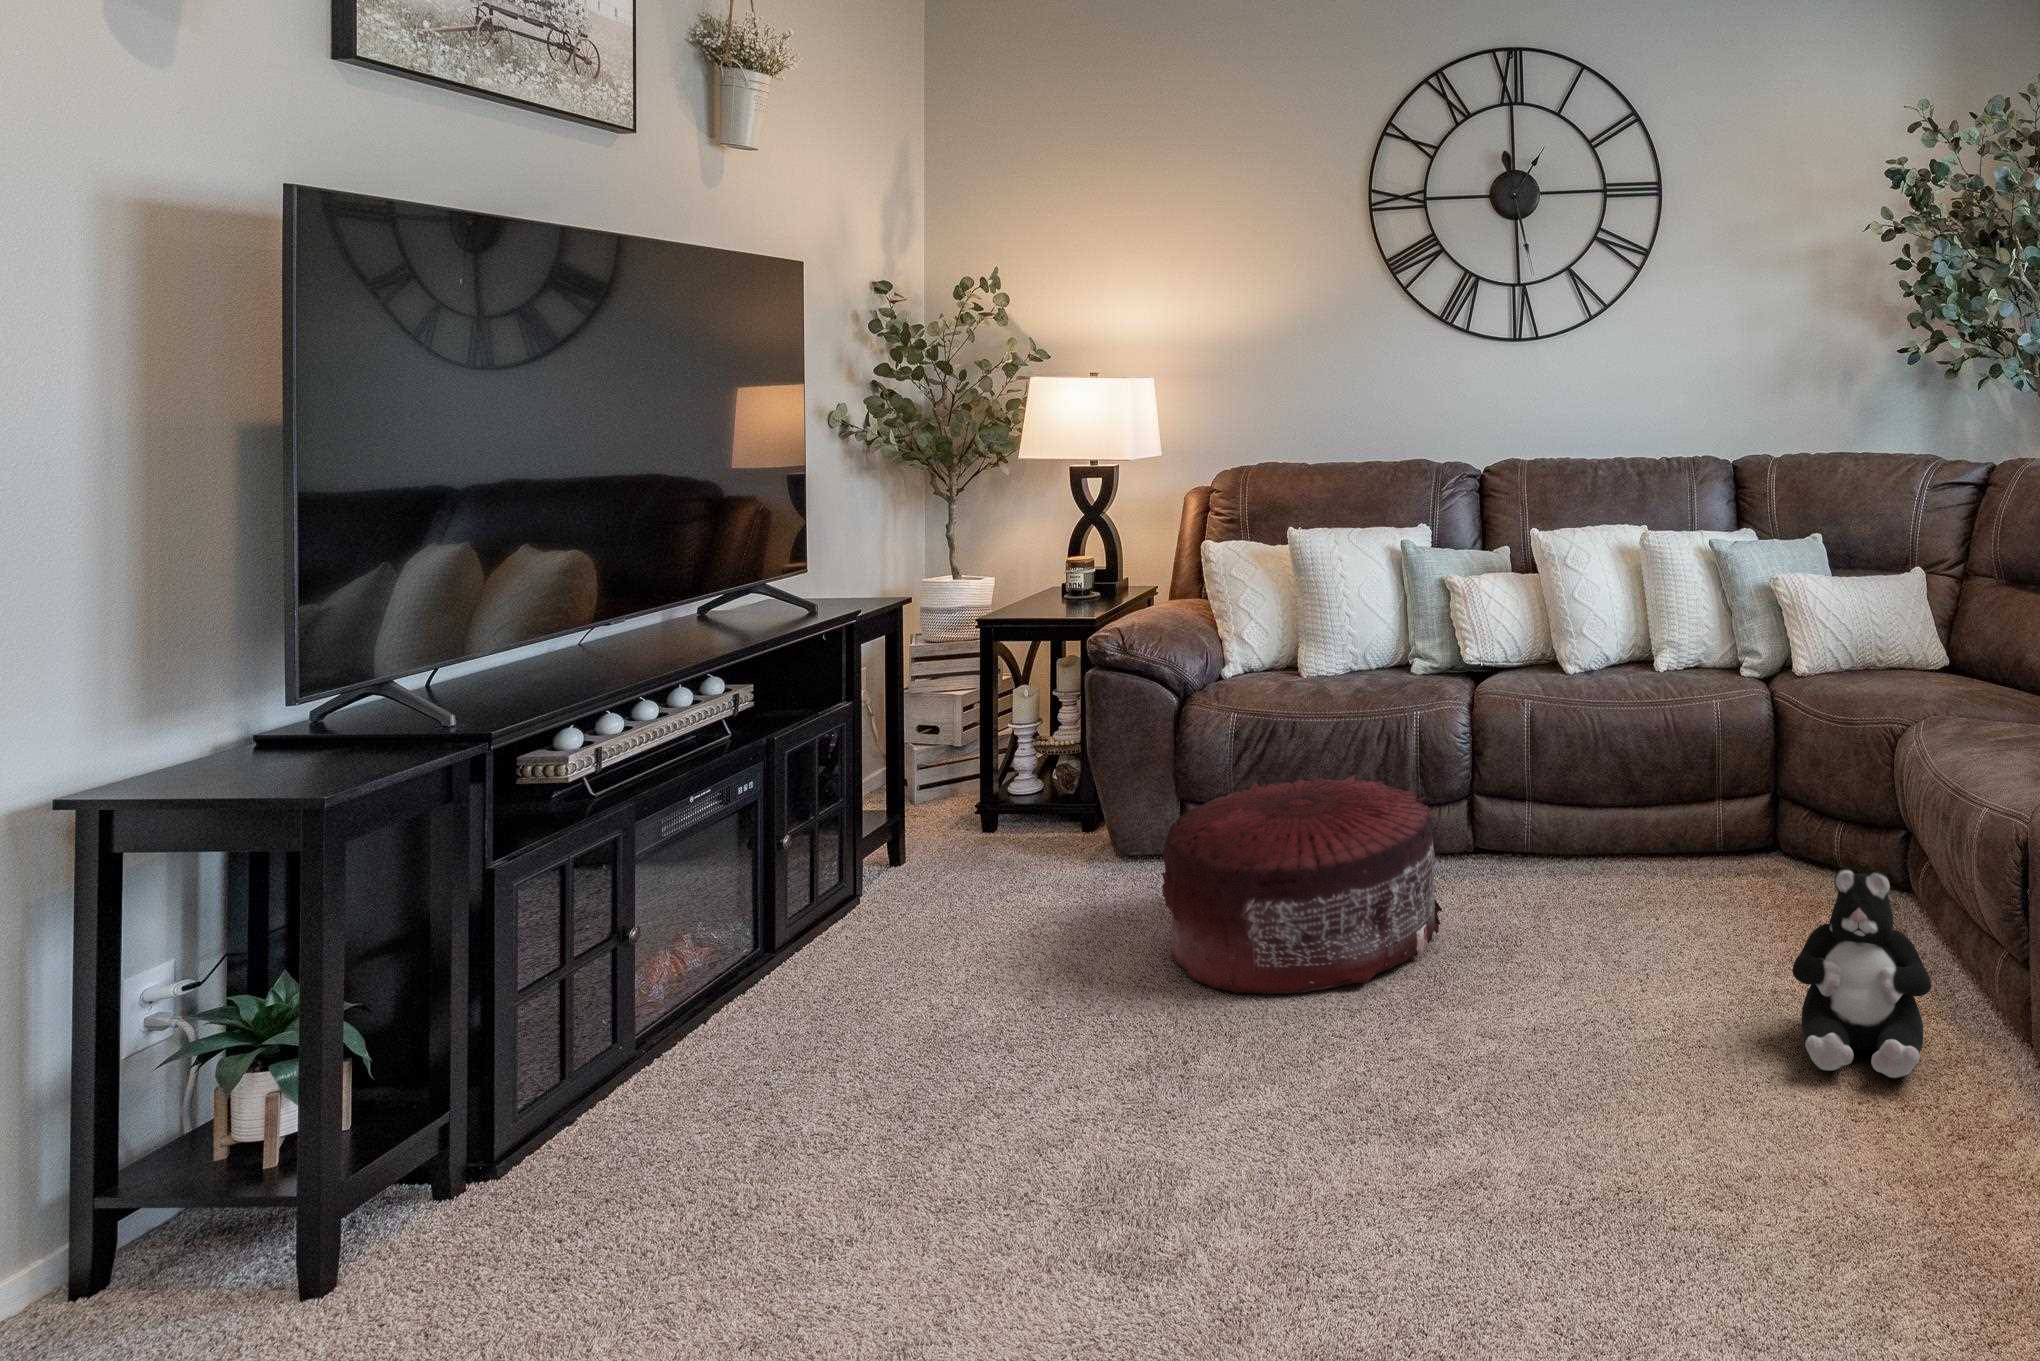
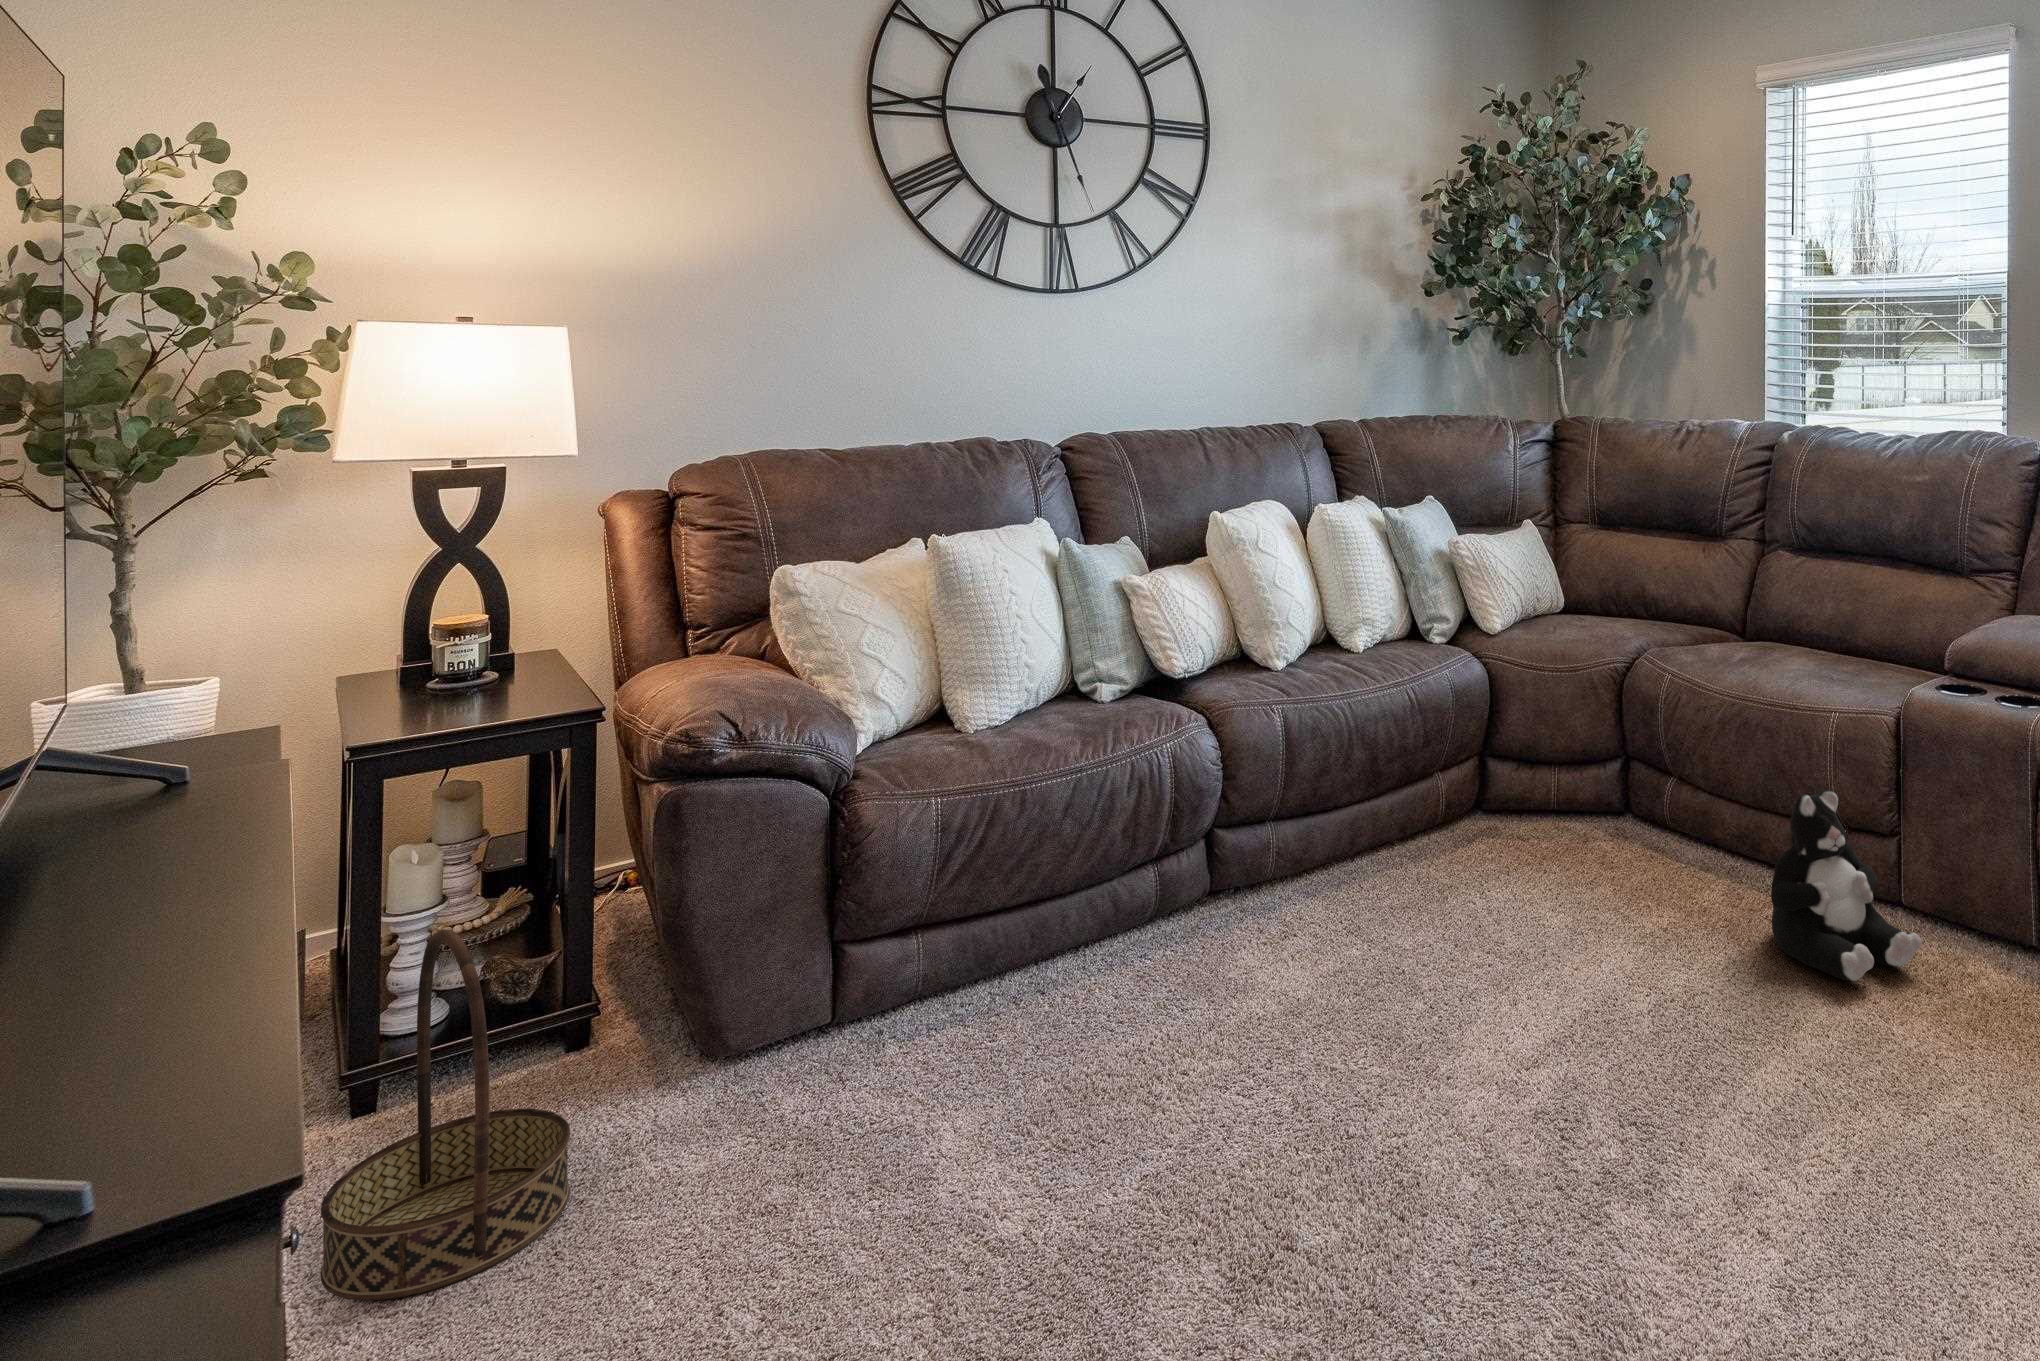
basket: none [883,723,999,913] -> present [321,929,570,1301]
pouf: present [1162,775,1443,994] -> none [1007,836,1366,1164]

